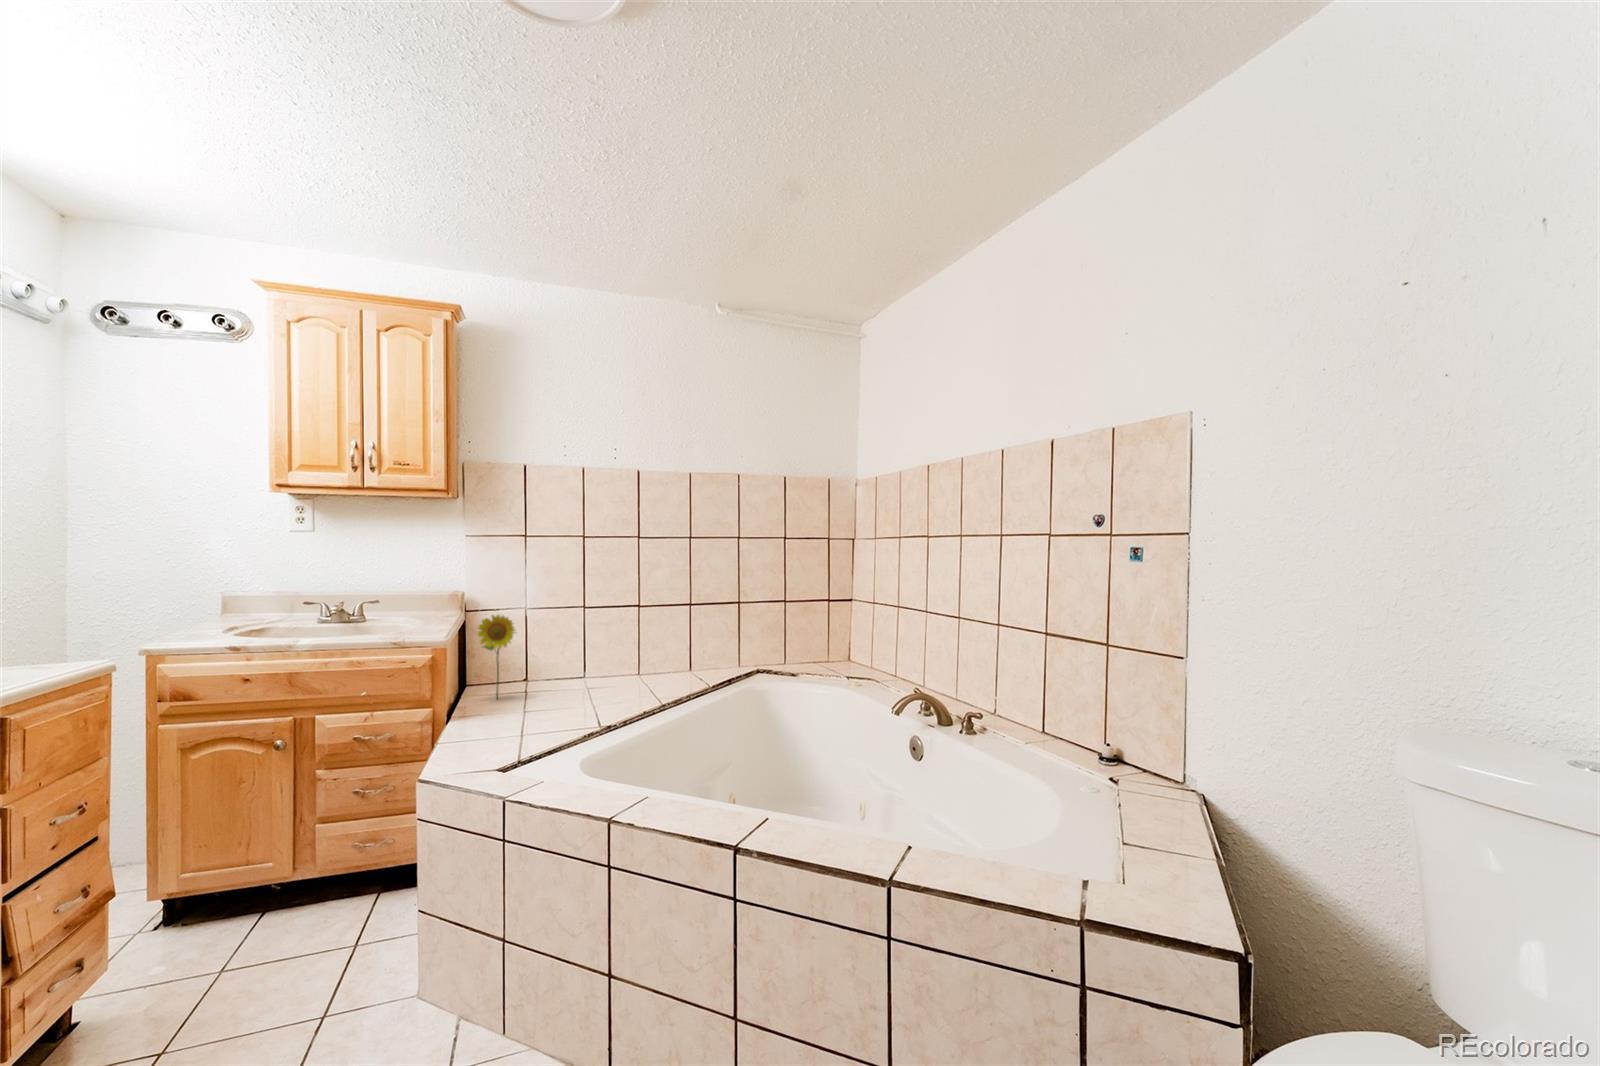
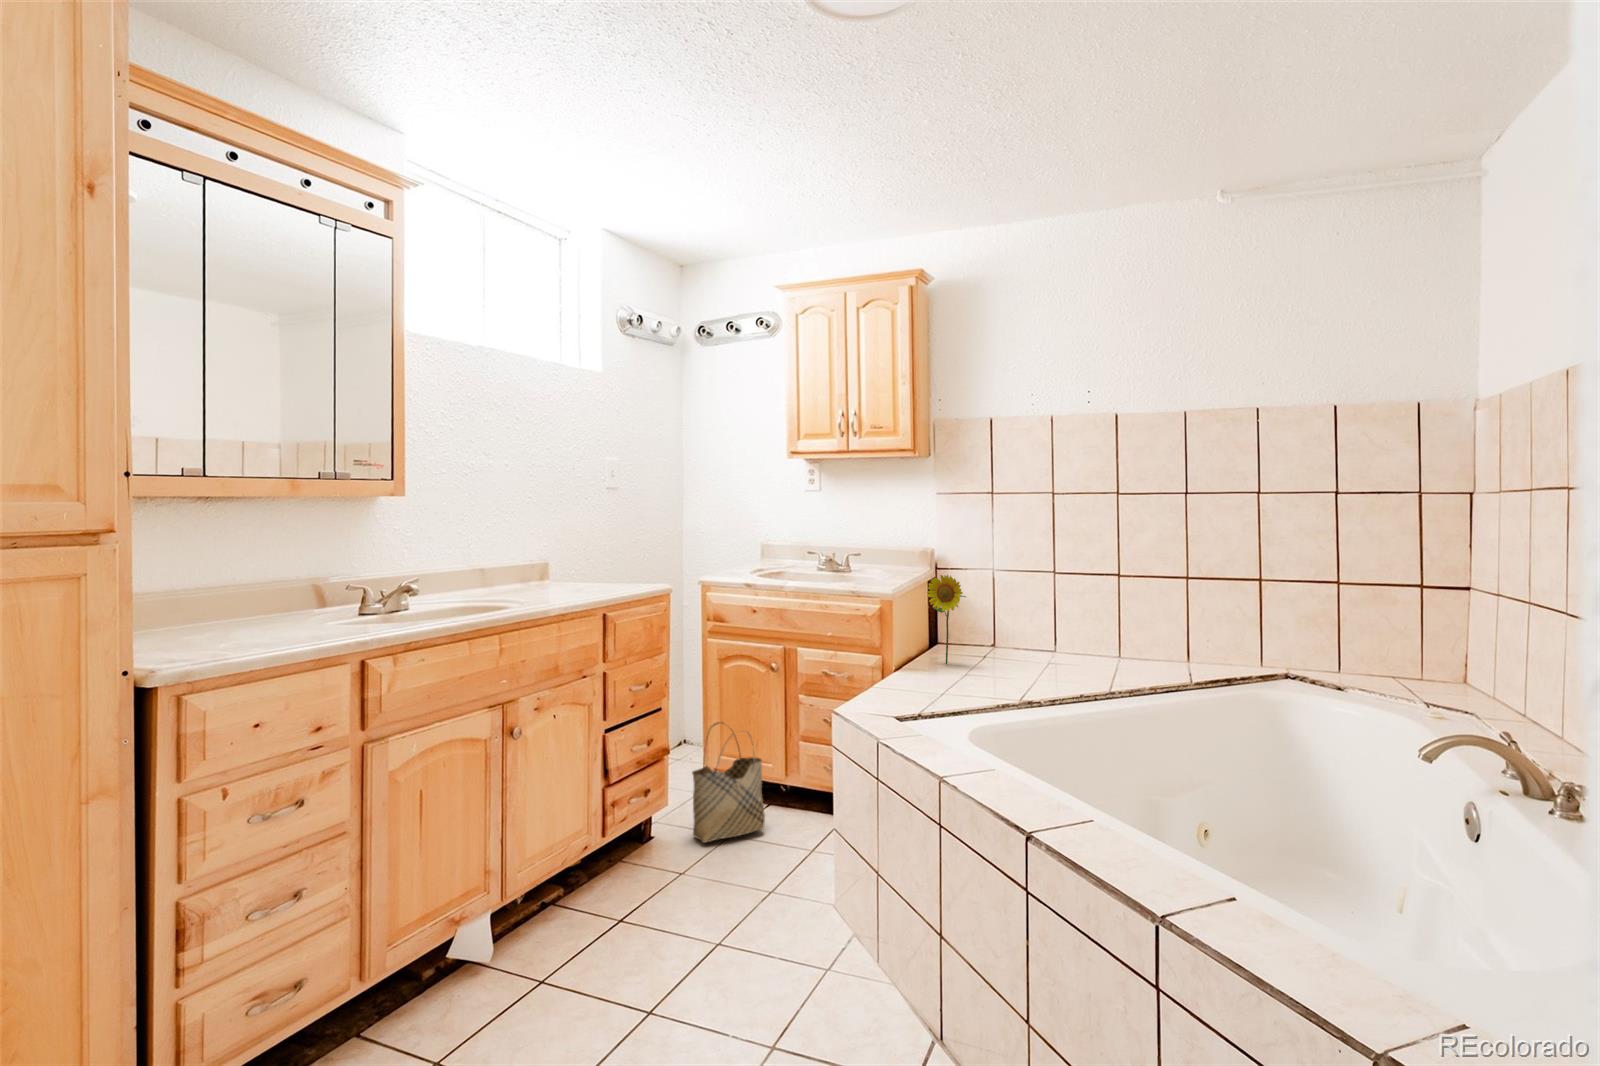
woven basket: none [147,836,272,1010] -> present [692,722,765,843]

